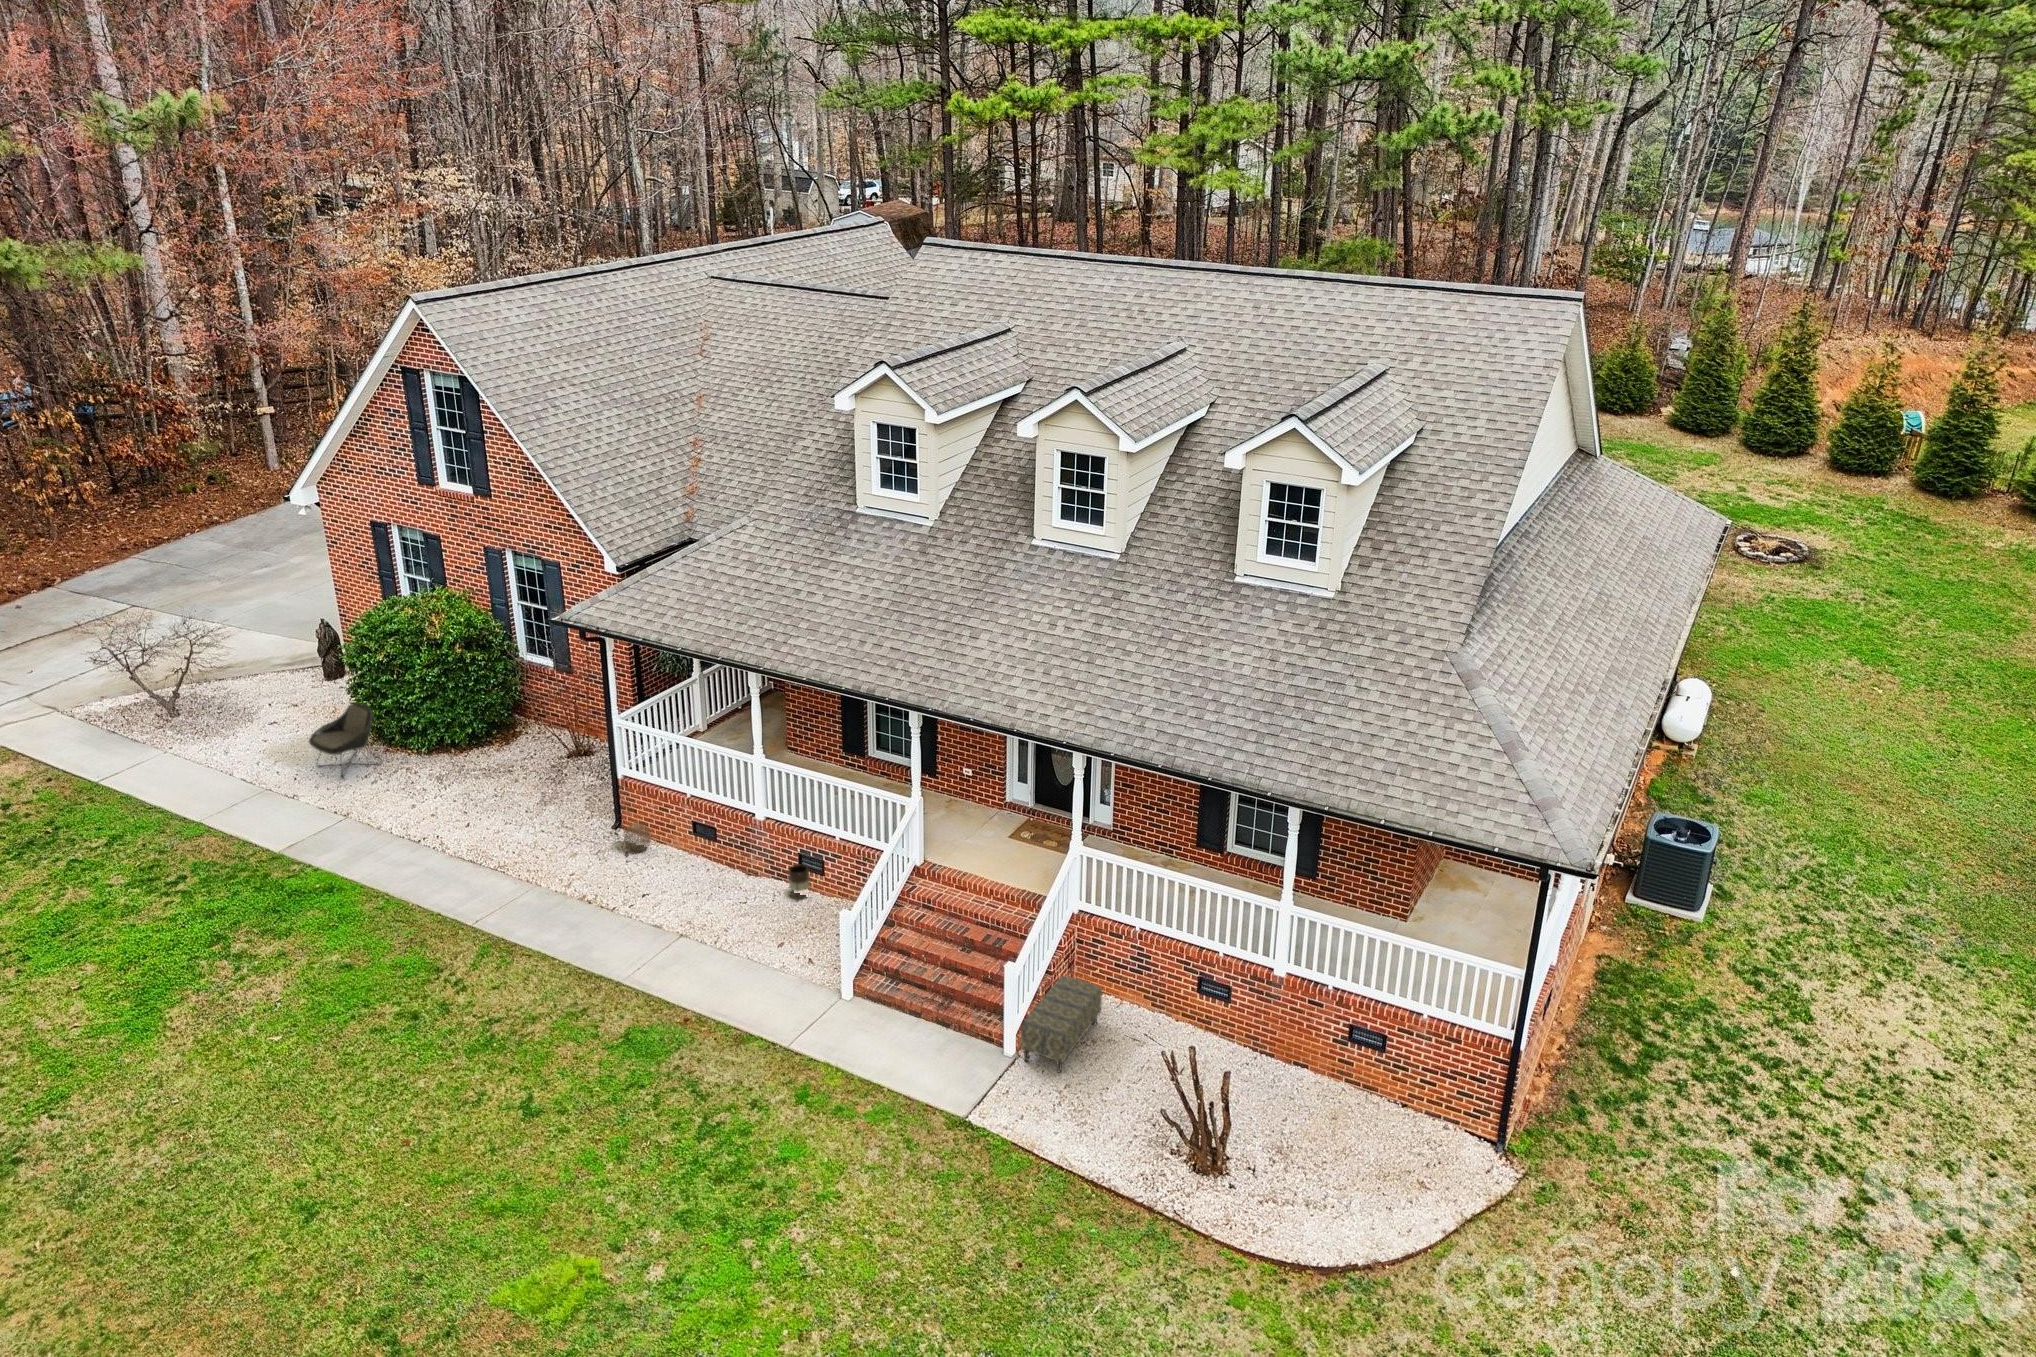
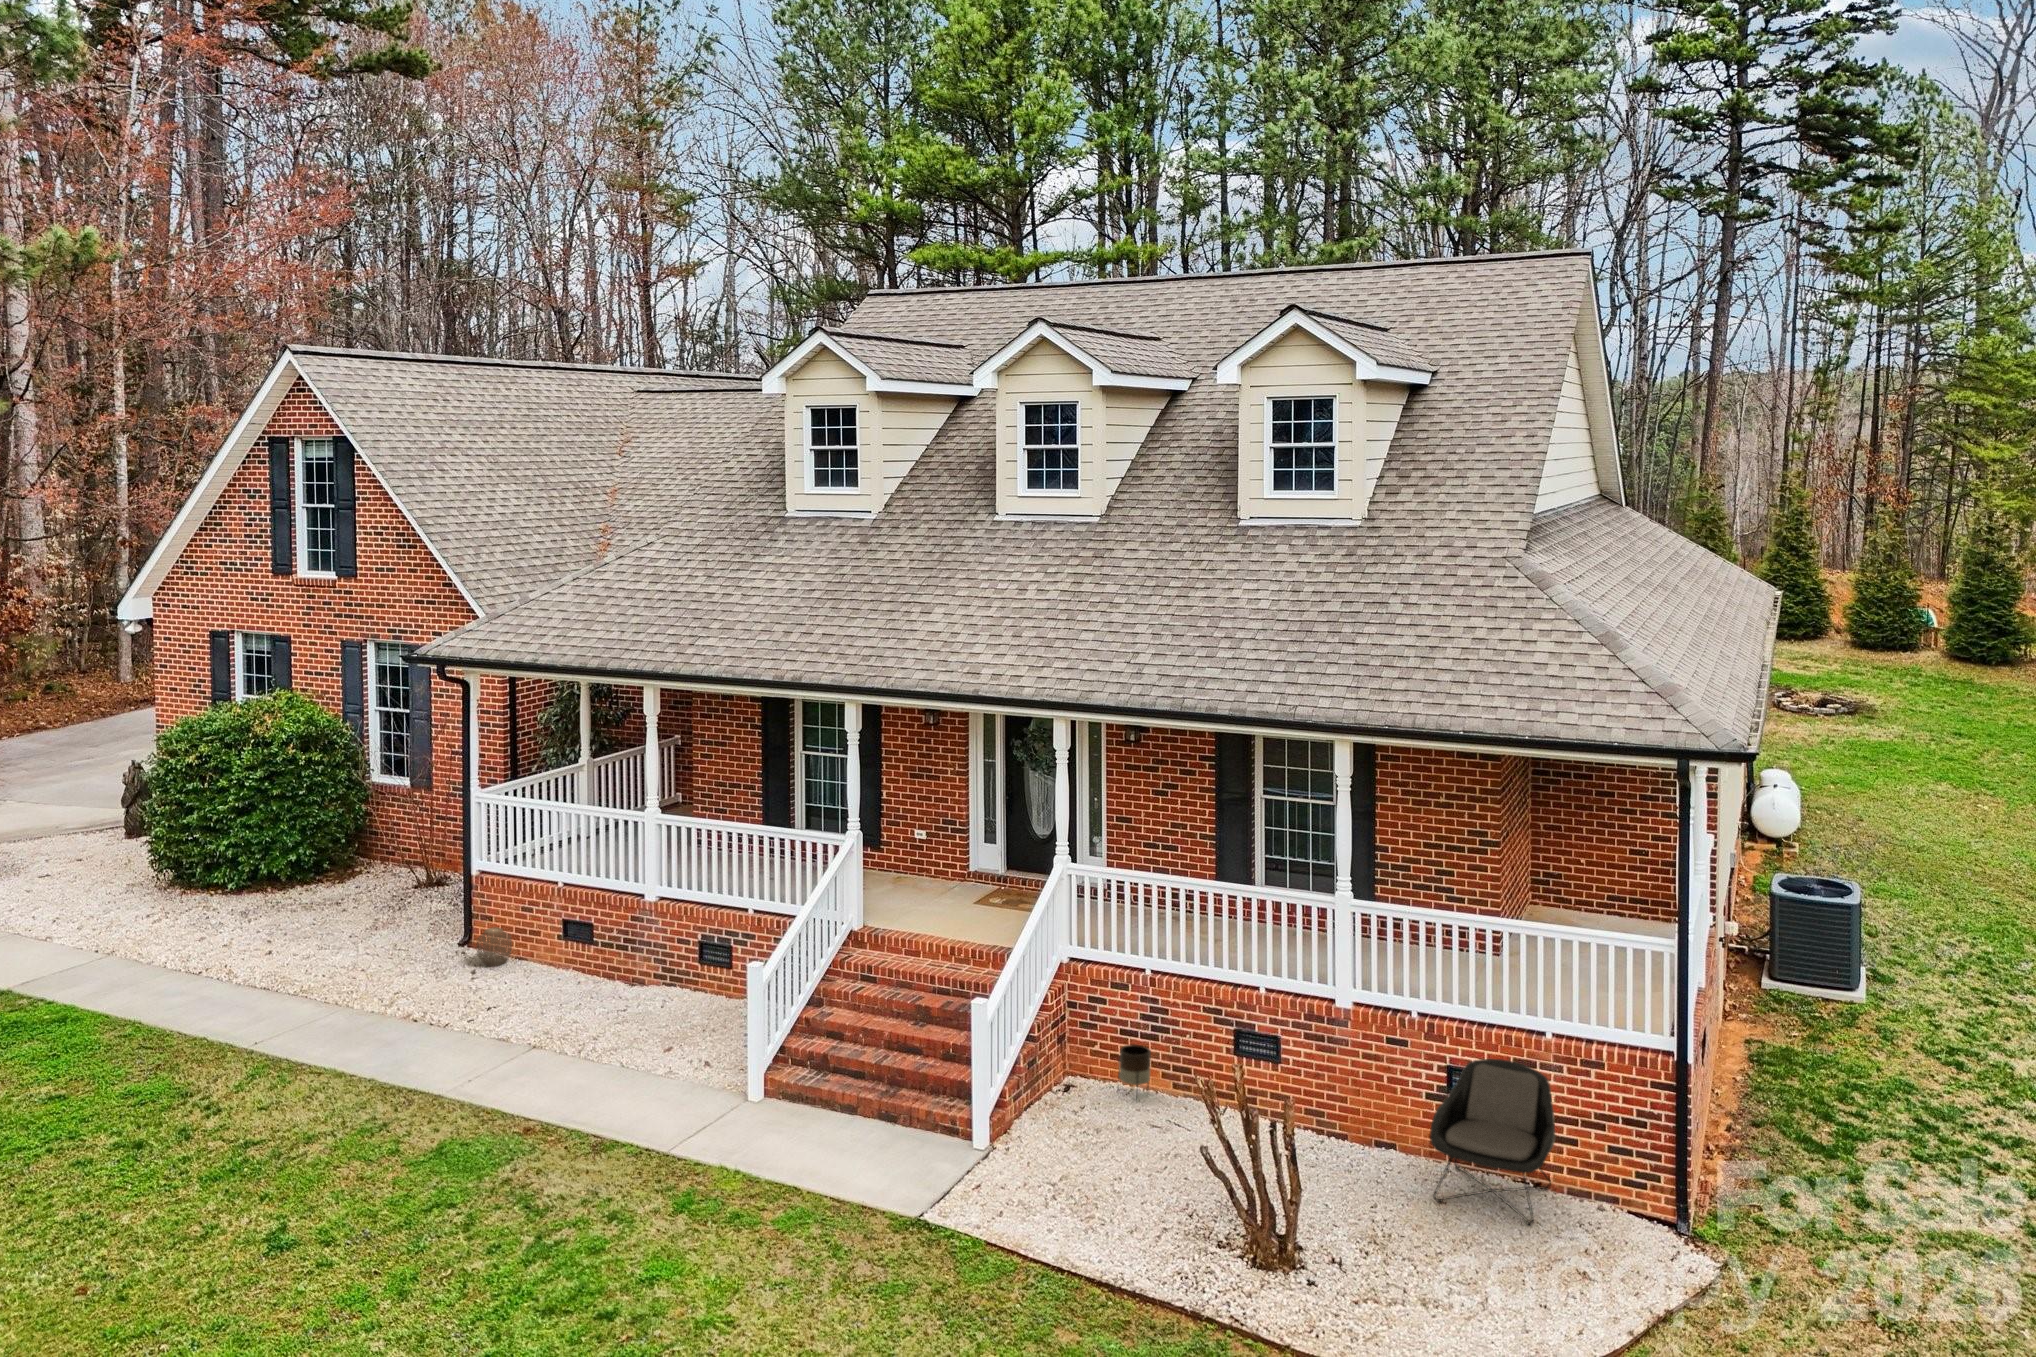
lounge chair: present [309,703,376,778] -> present [1430,1059,1555,1225]
planter: present [788,864,810,892] -> present [1118,1044,1151,1100]
bench: present [1021,975,1102,1072] -> none [992,1043,1101,1160]

